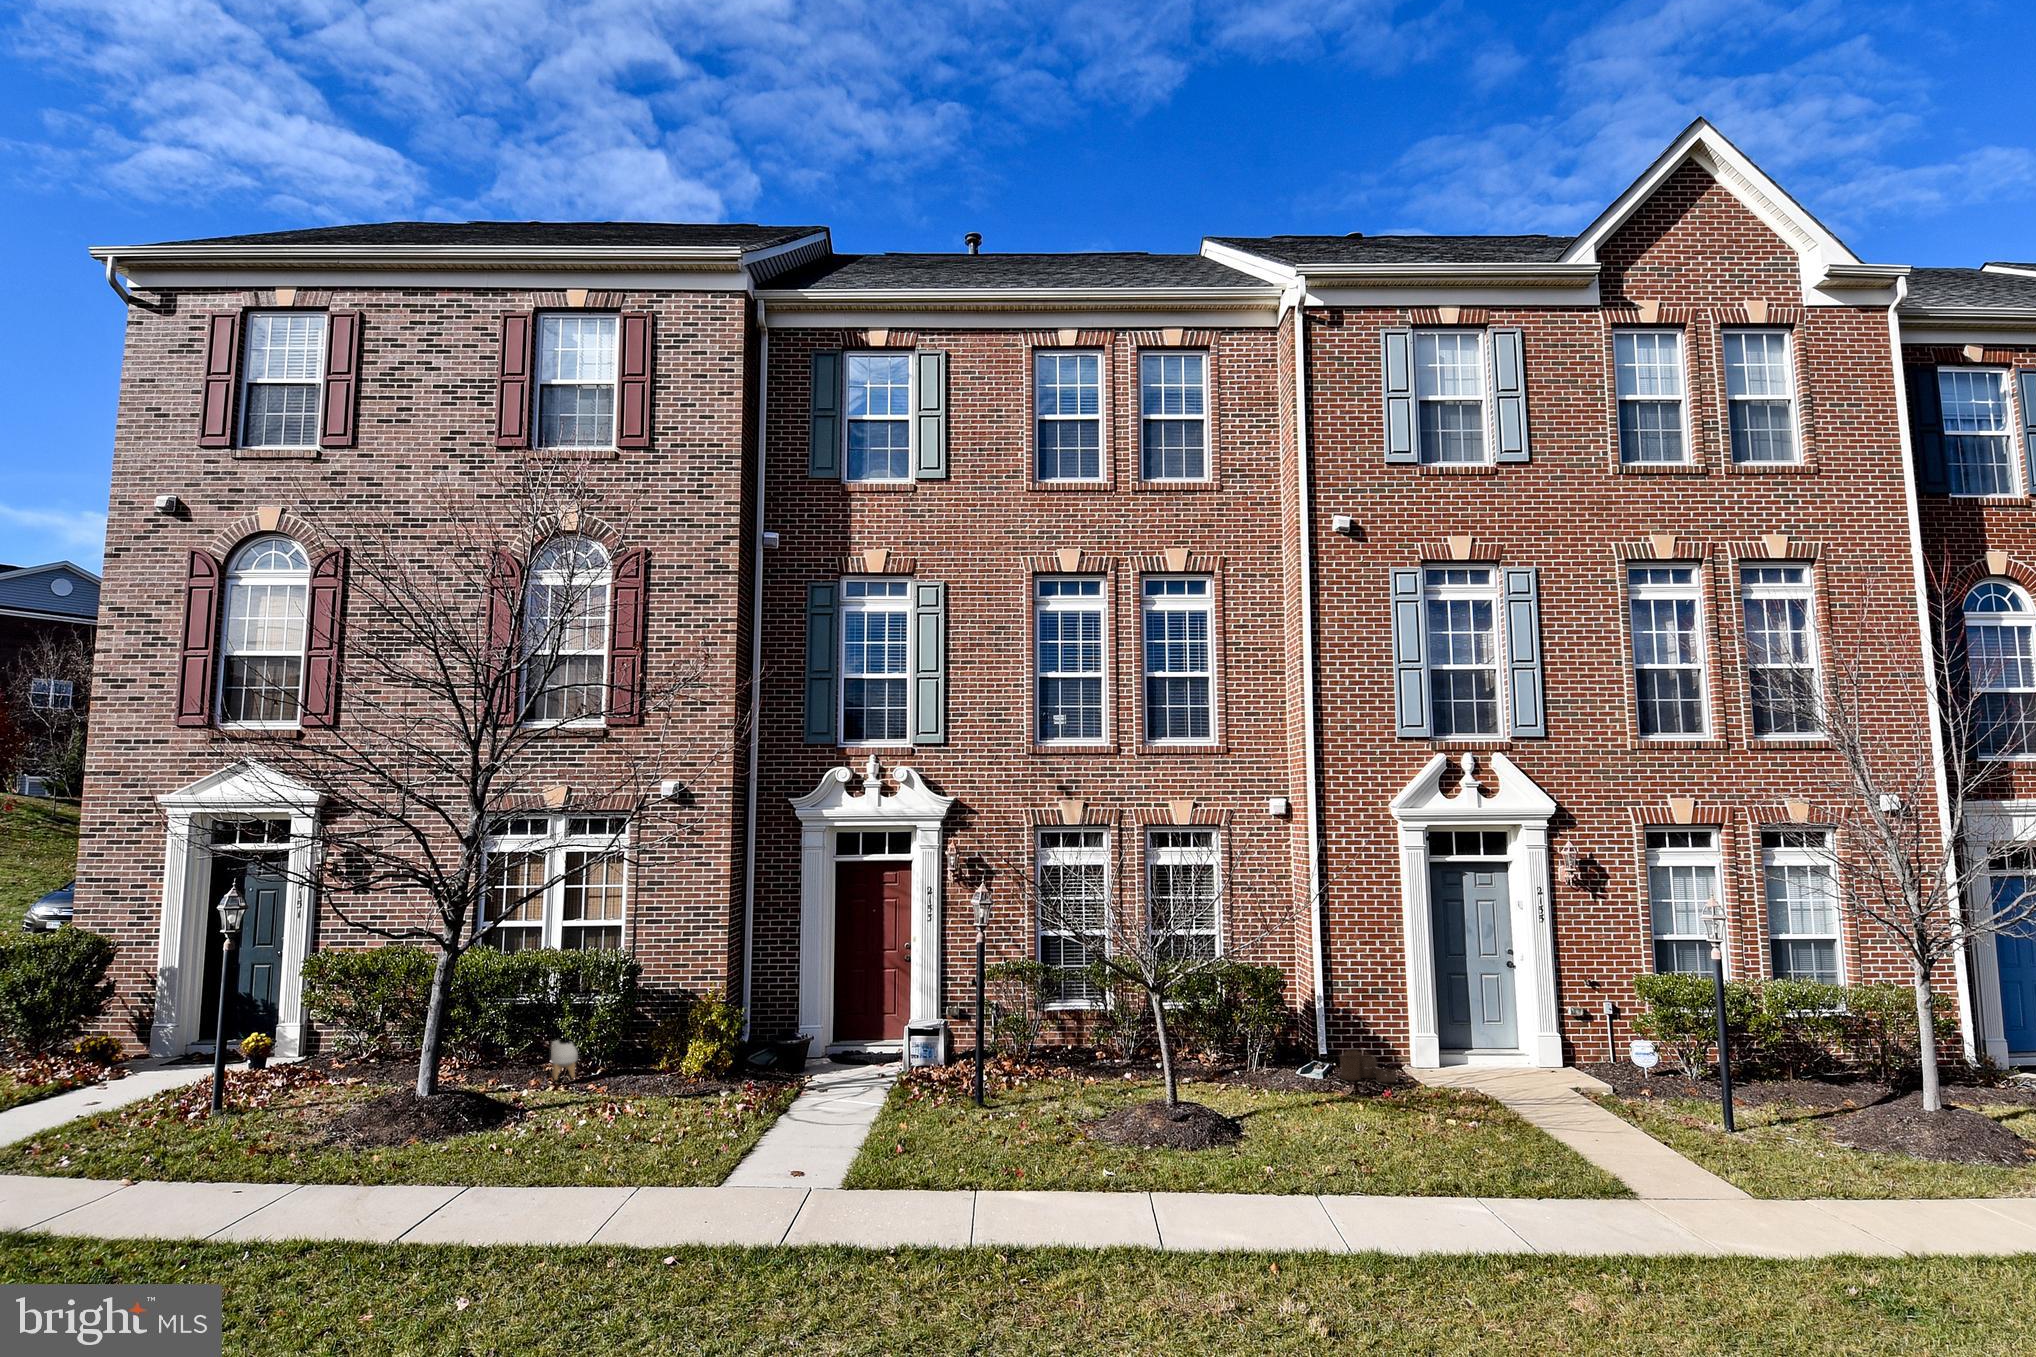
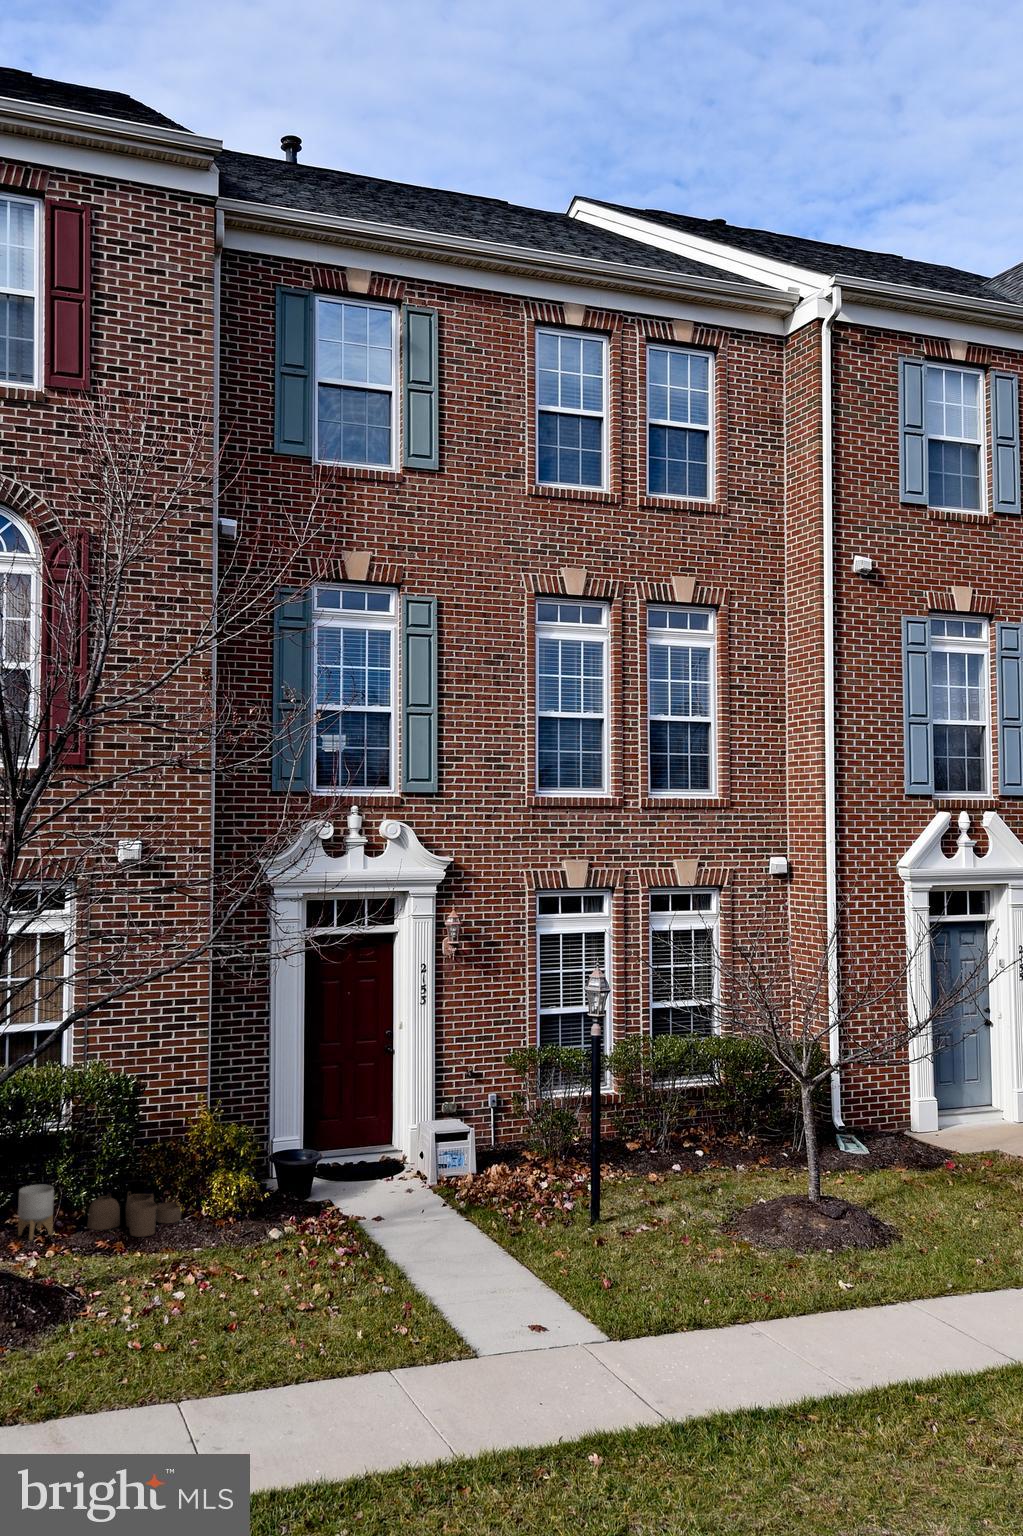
woven basket: present [1340,1050,1396,1083] -> present [87,1194,182,1237]

